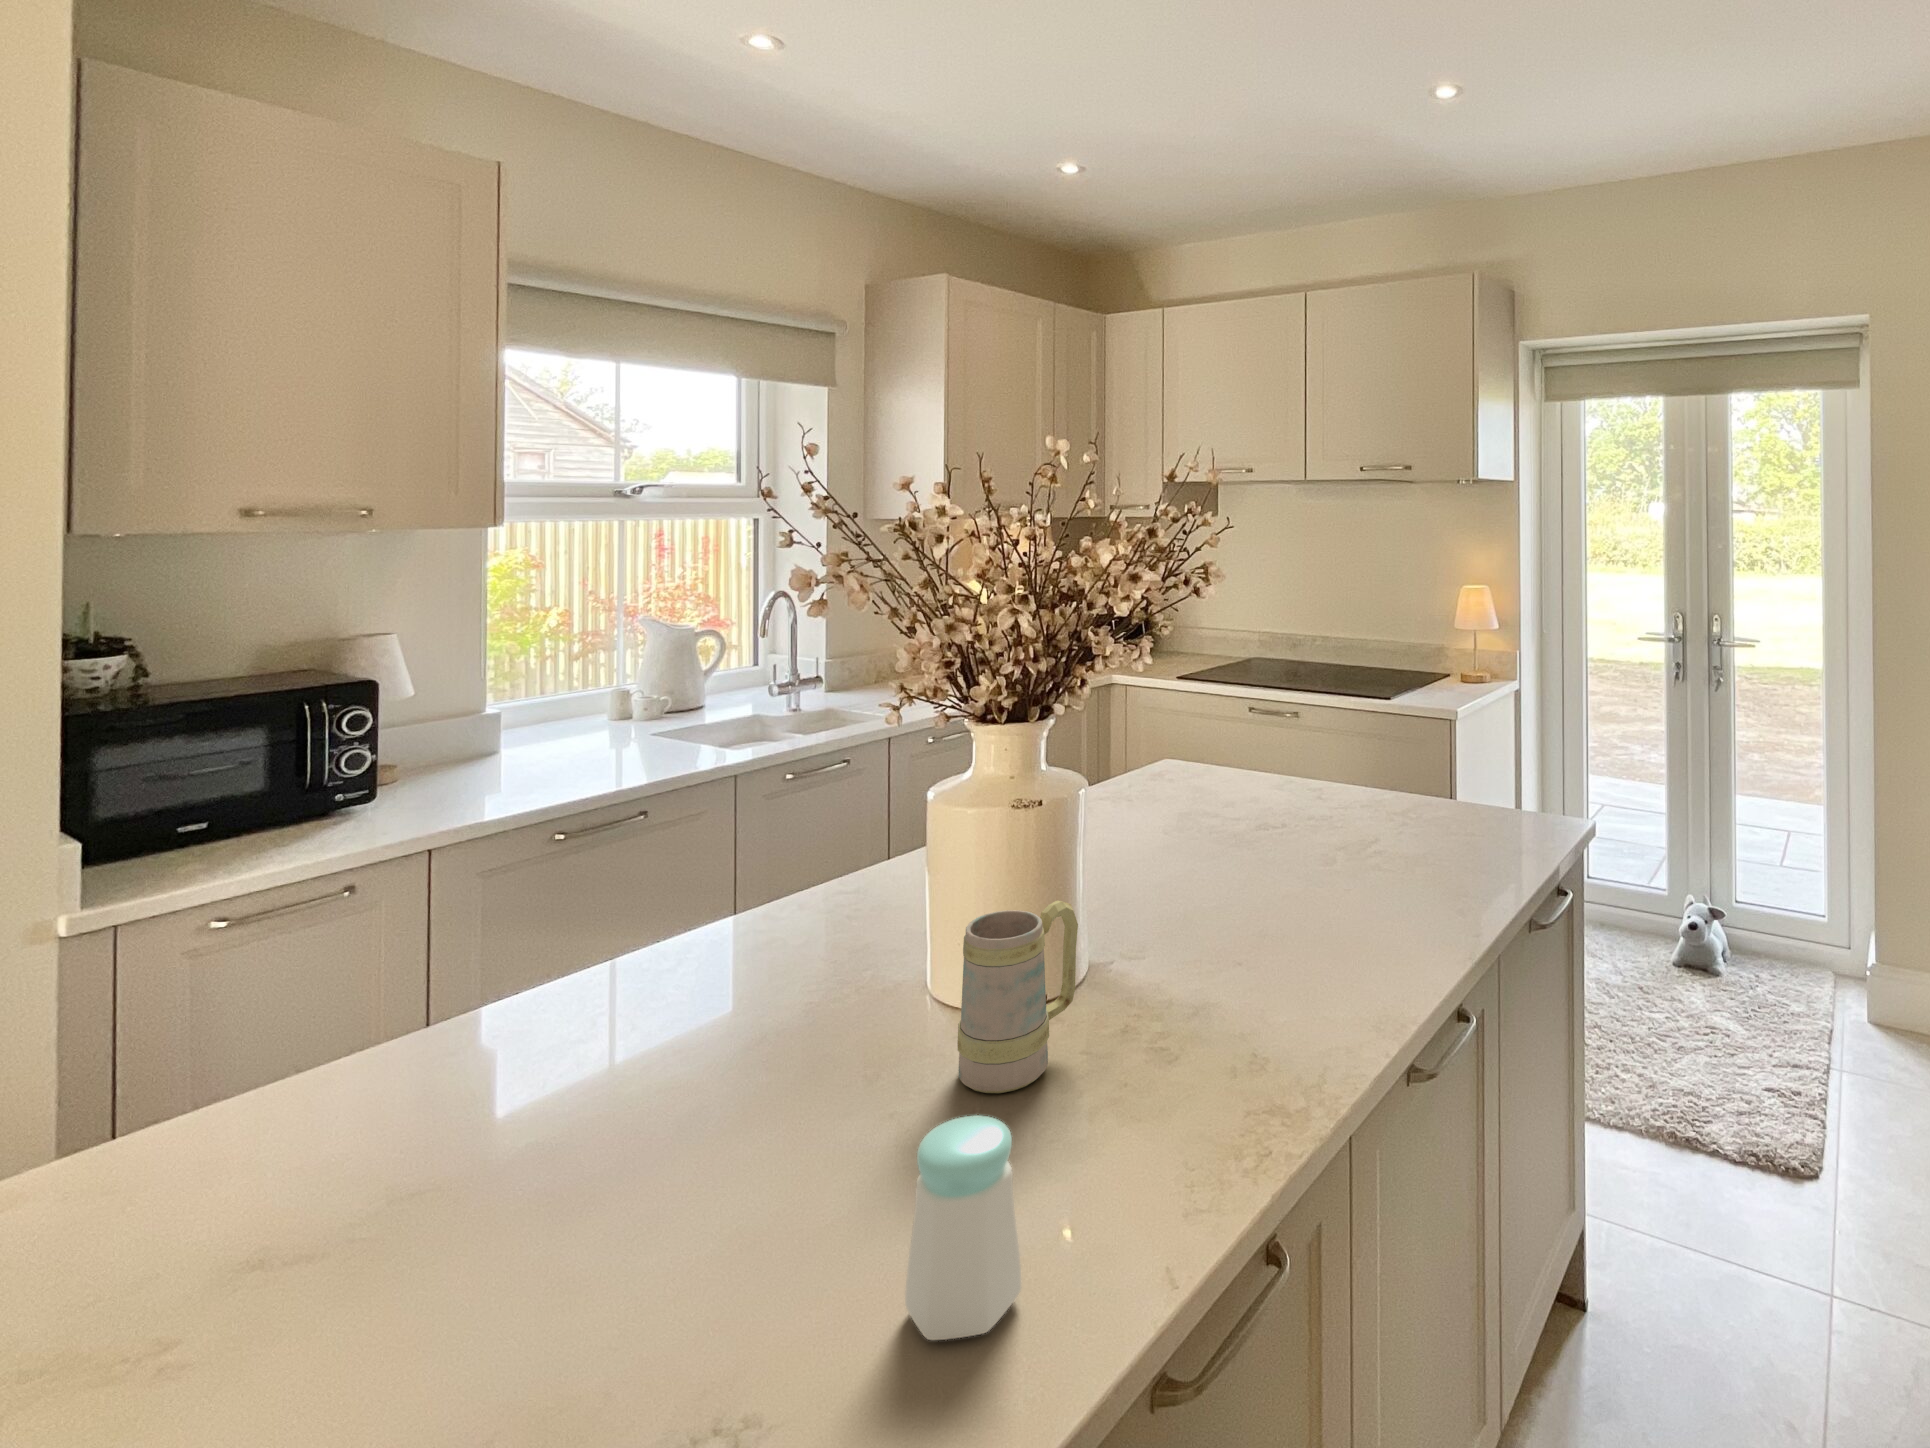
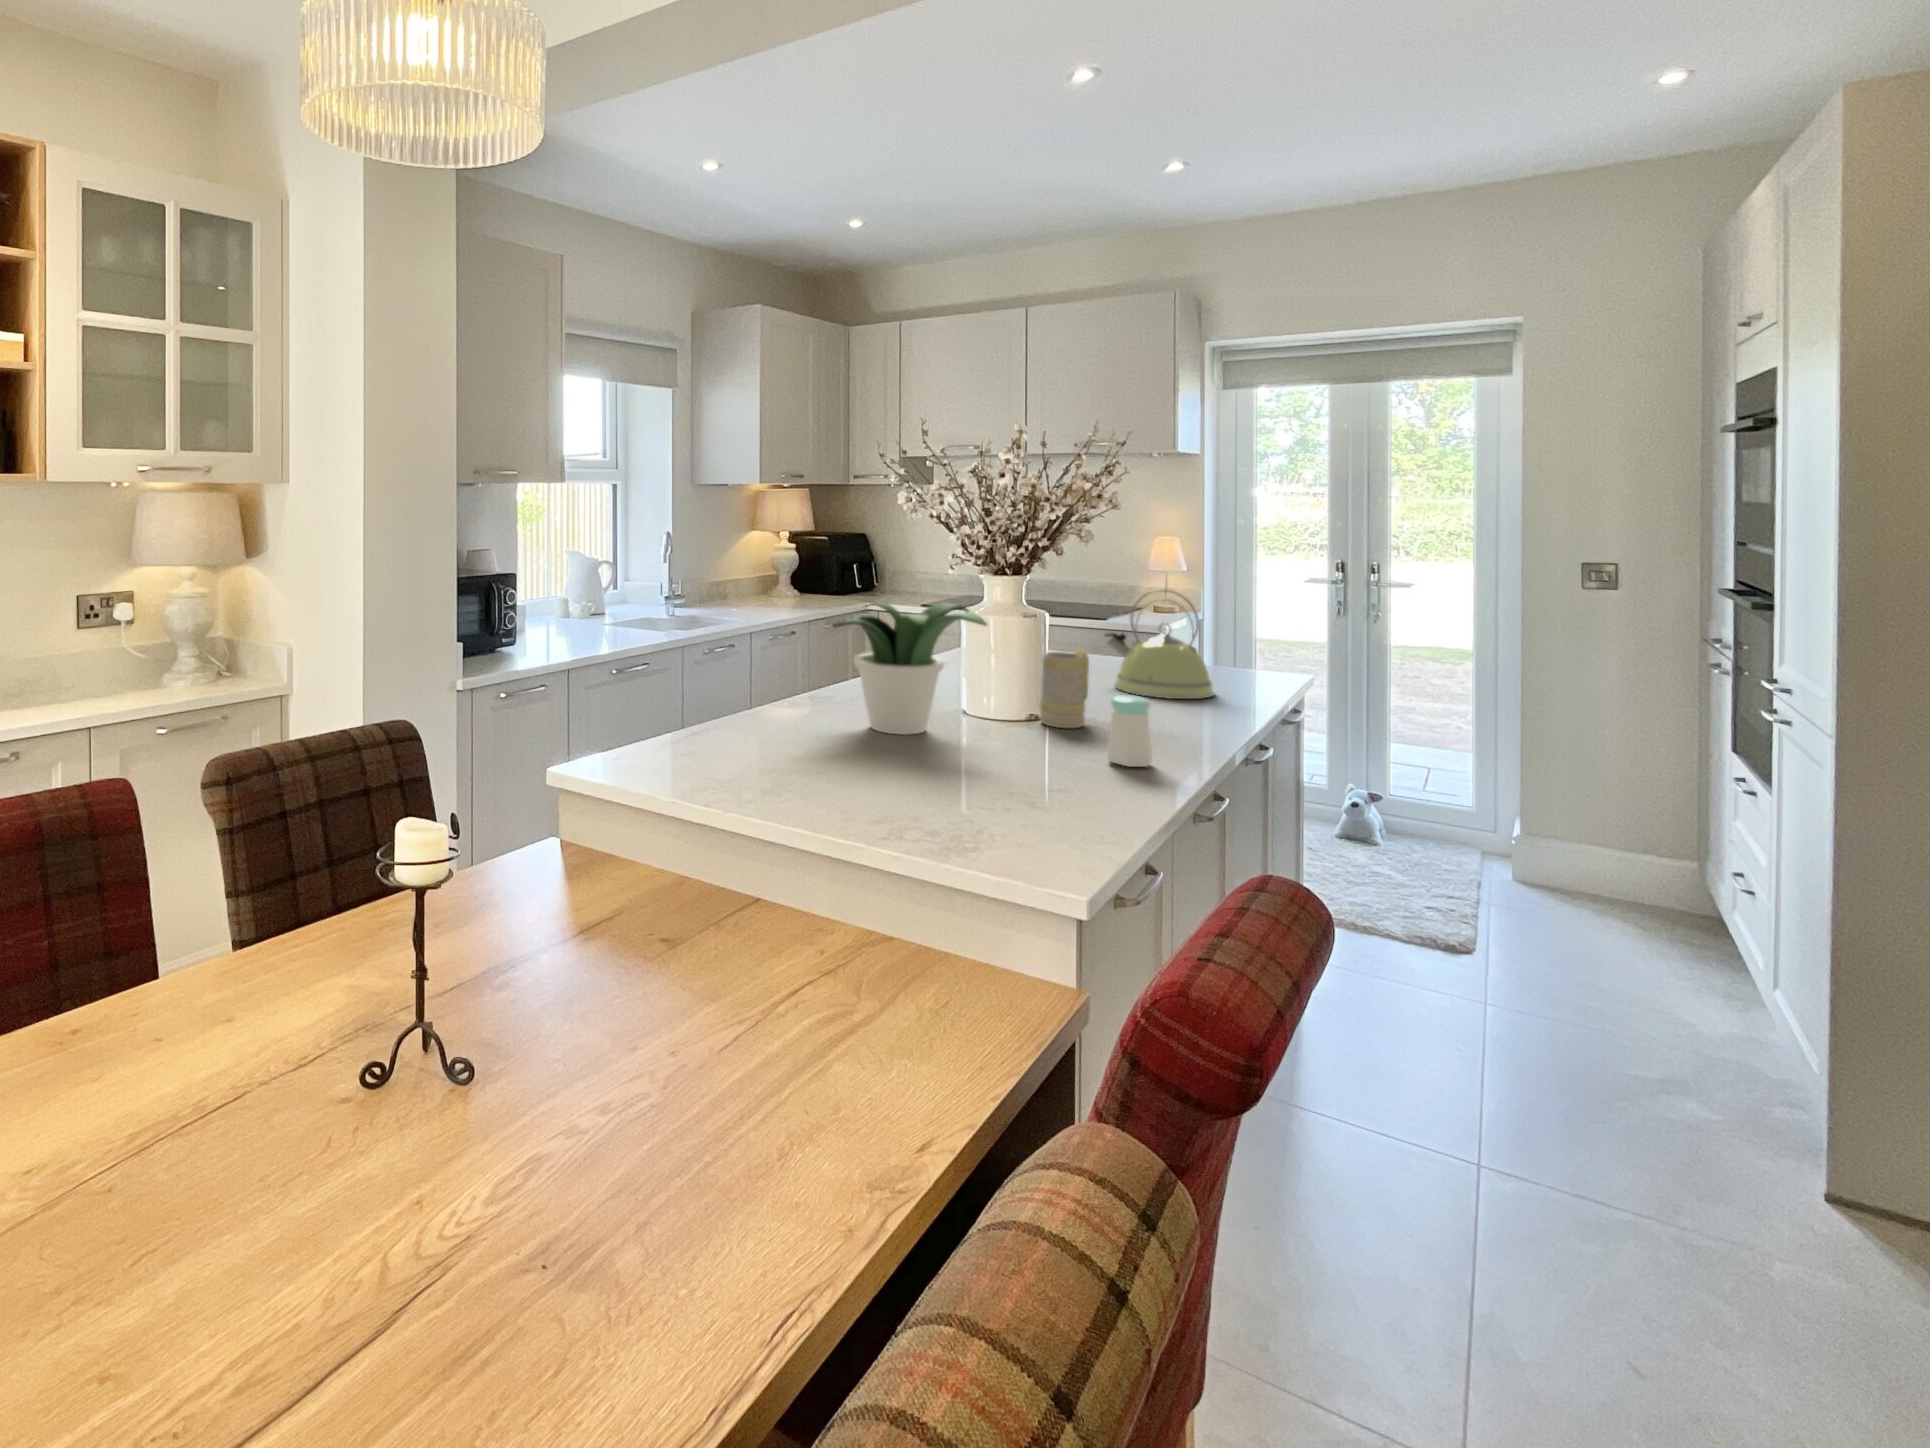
kettle: none [1232,726,1396,934] -> present [1105,589,1214,699]
potted plant: none [351,823,802,1177] -> present [834,602,987,735]

